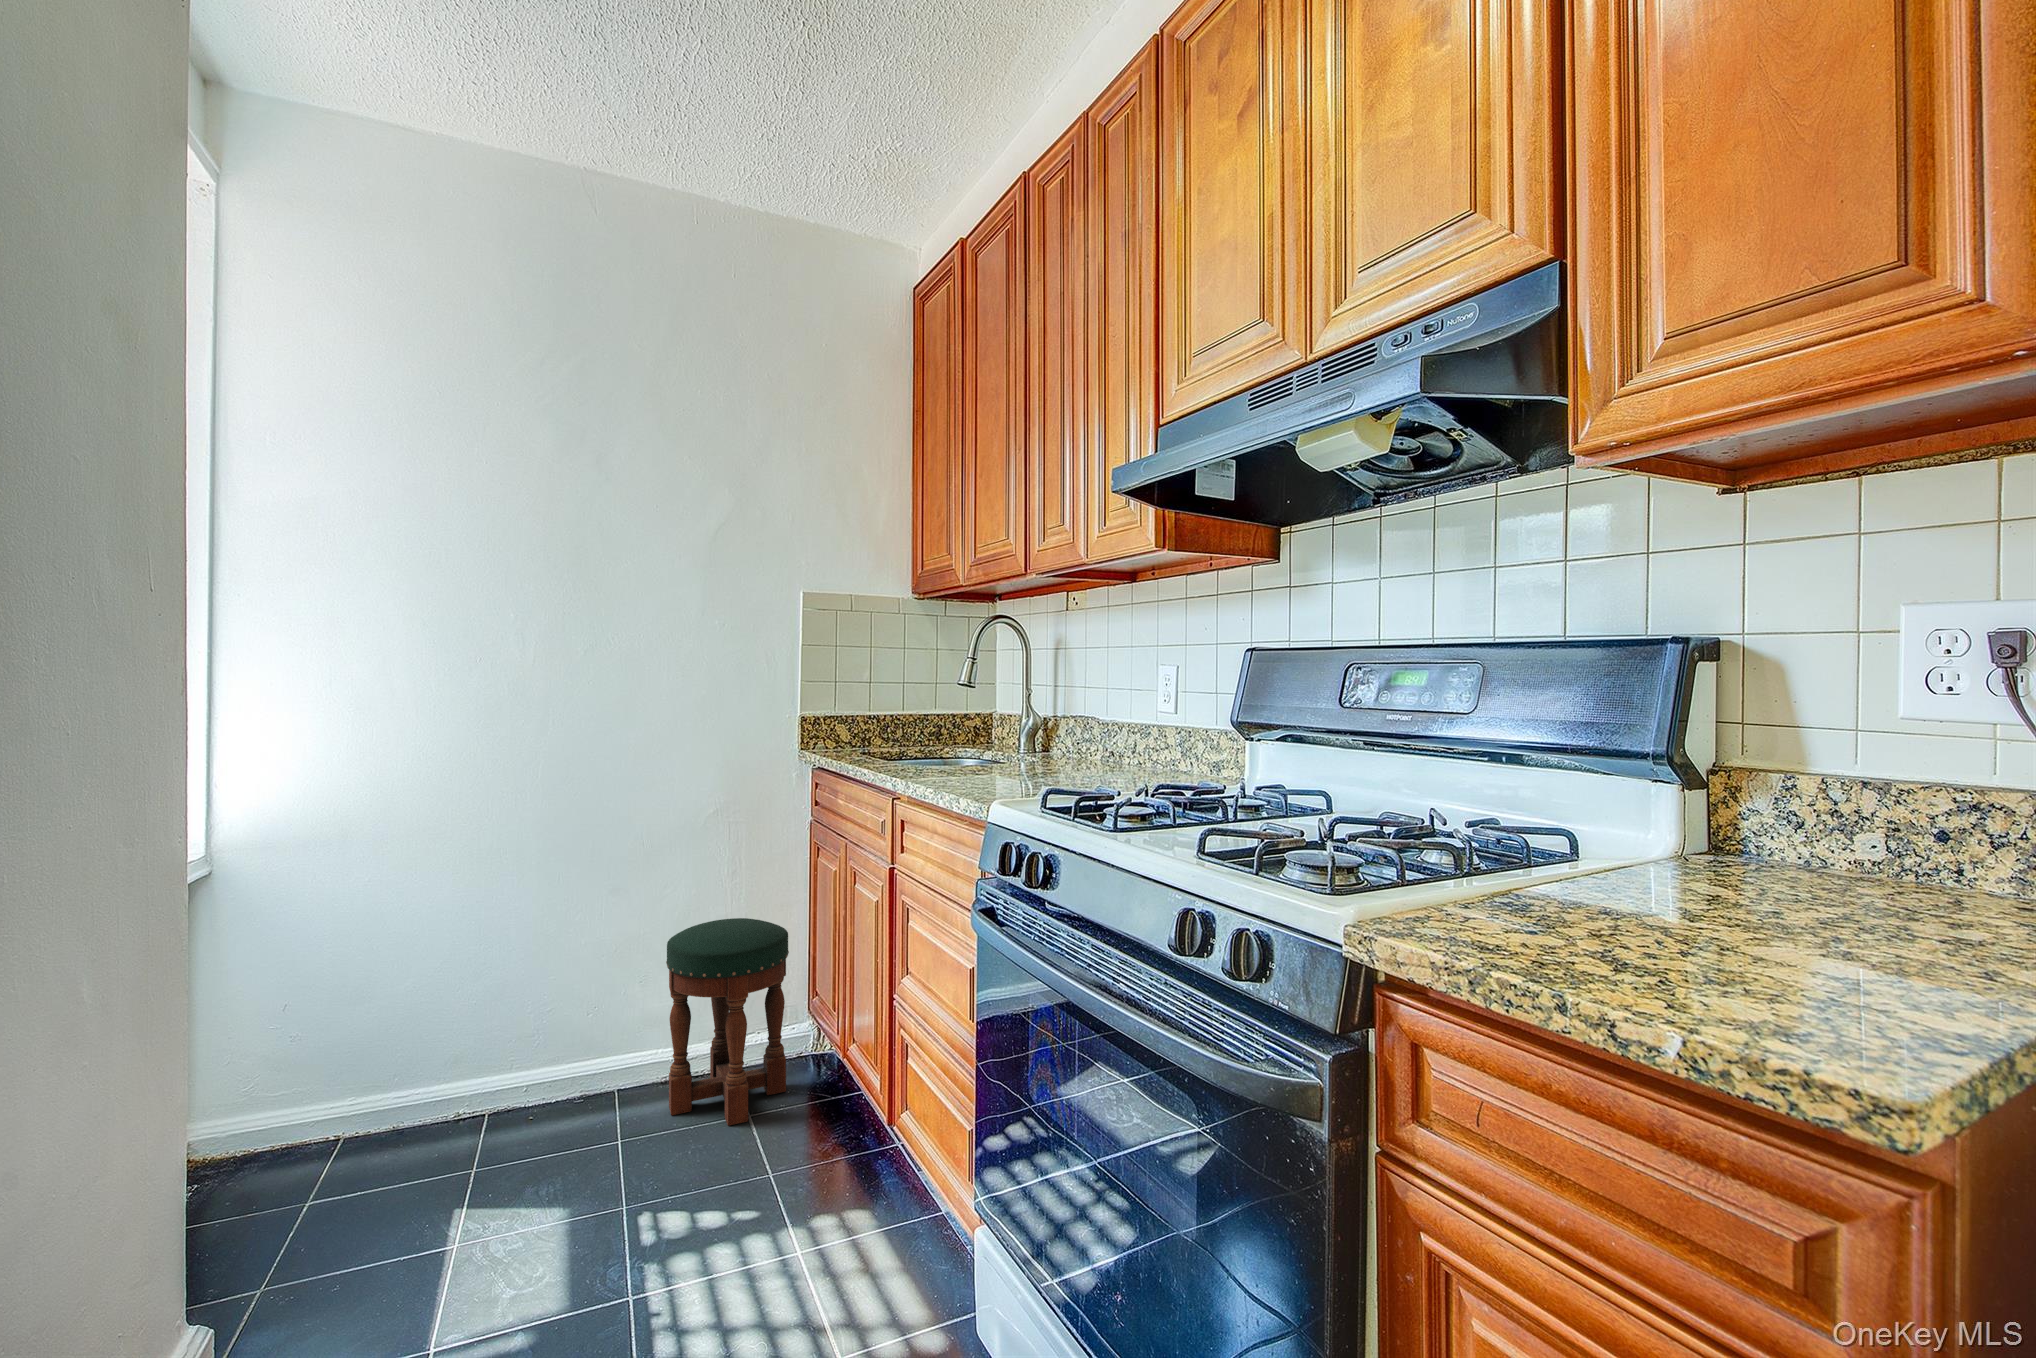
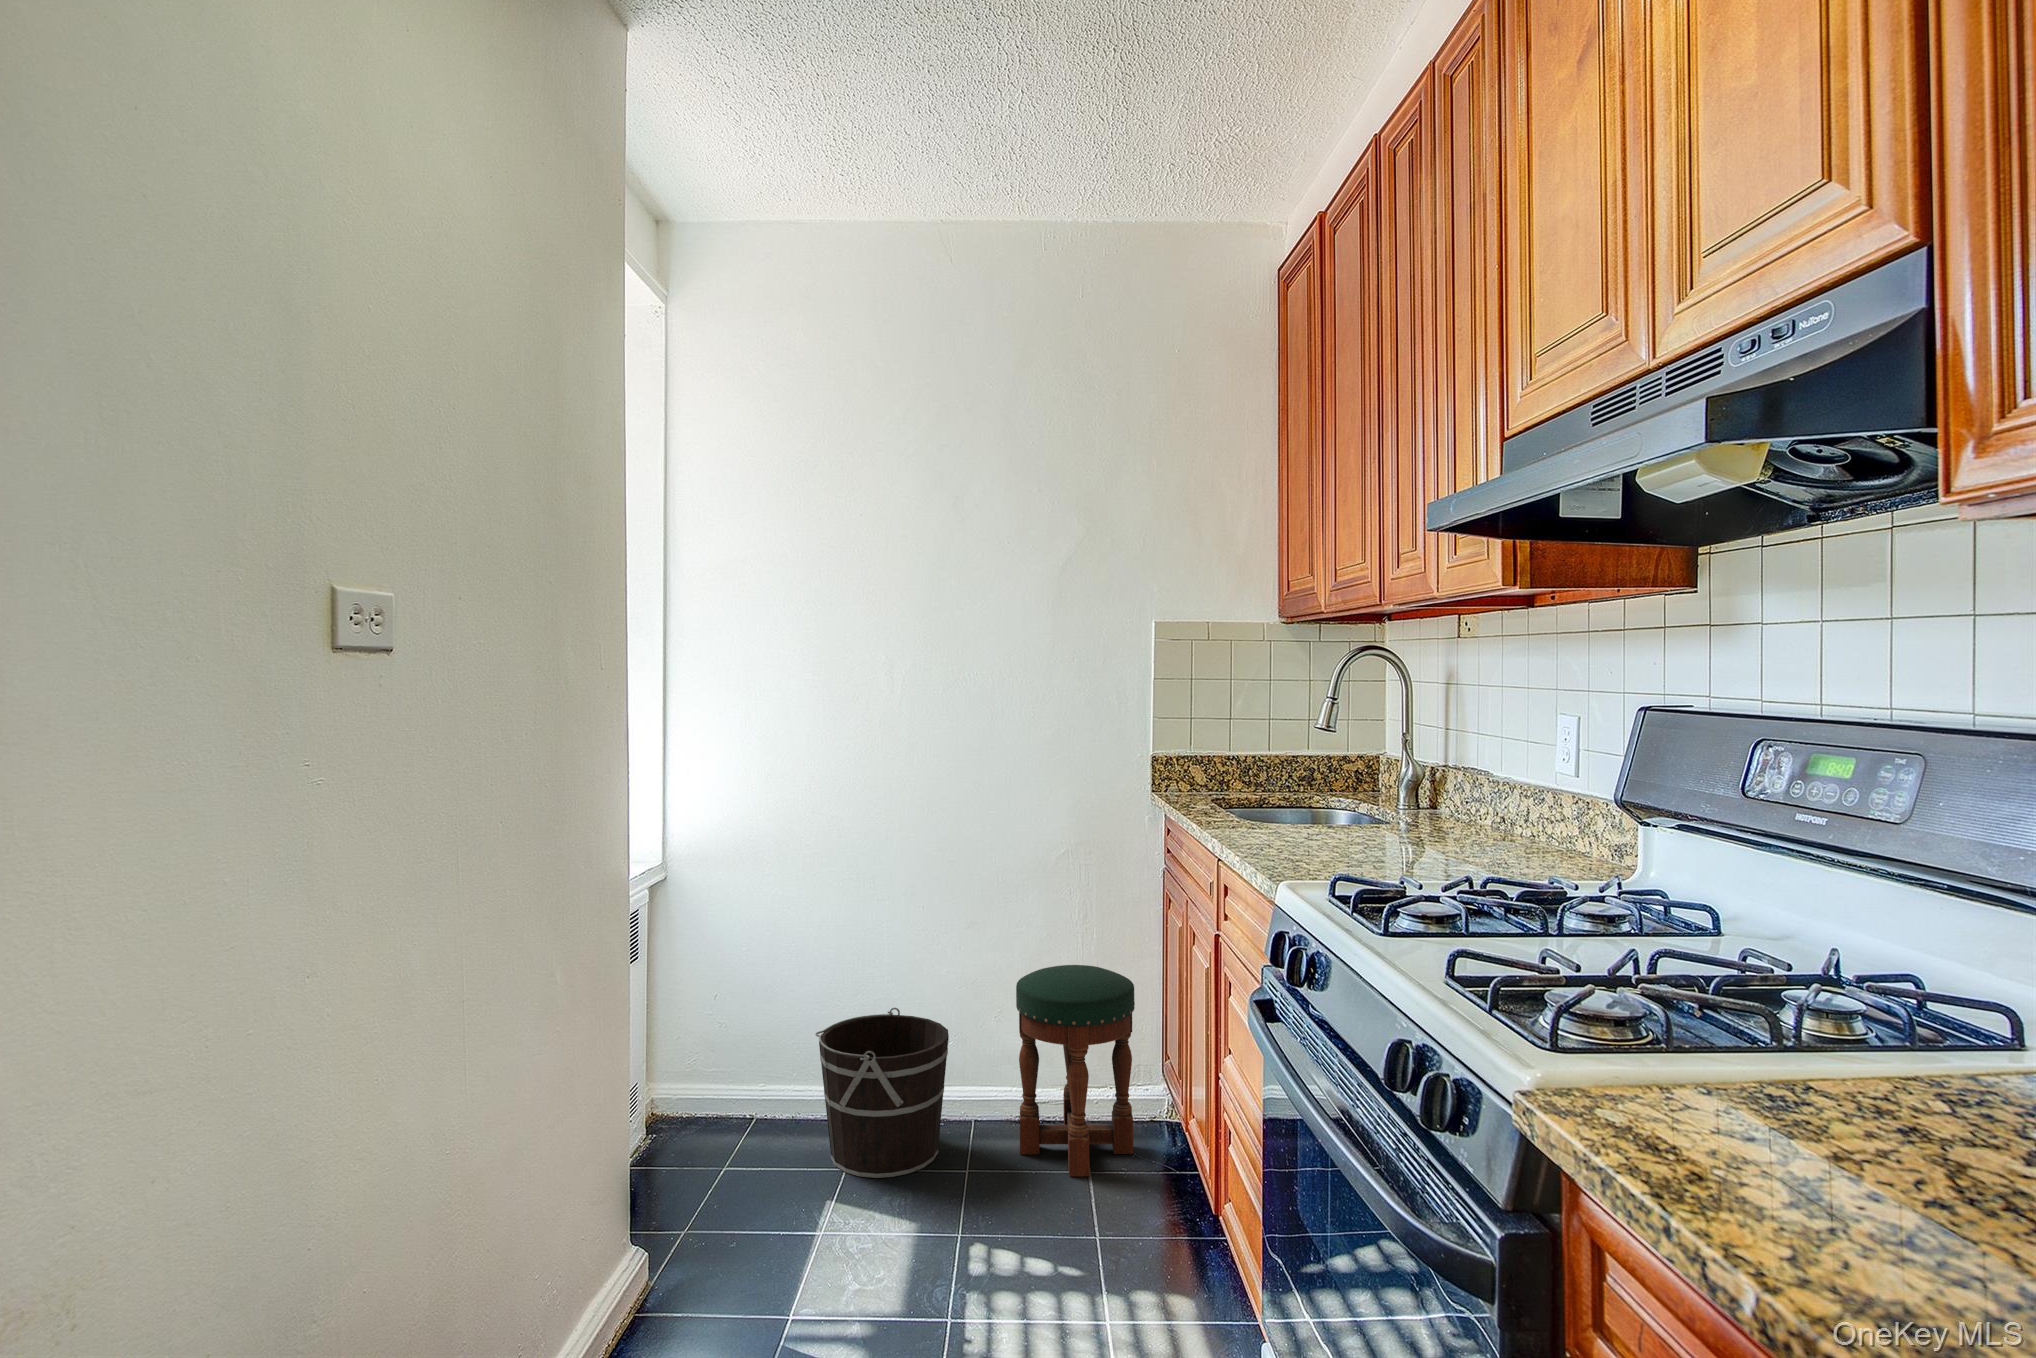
bucket: none [425,988,592,1178] -> present [815,1008,949,1178]

